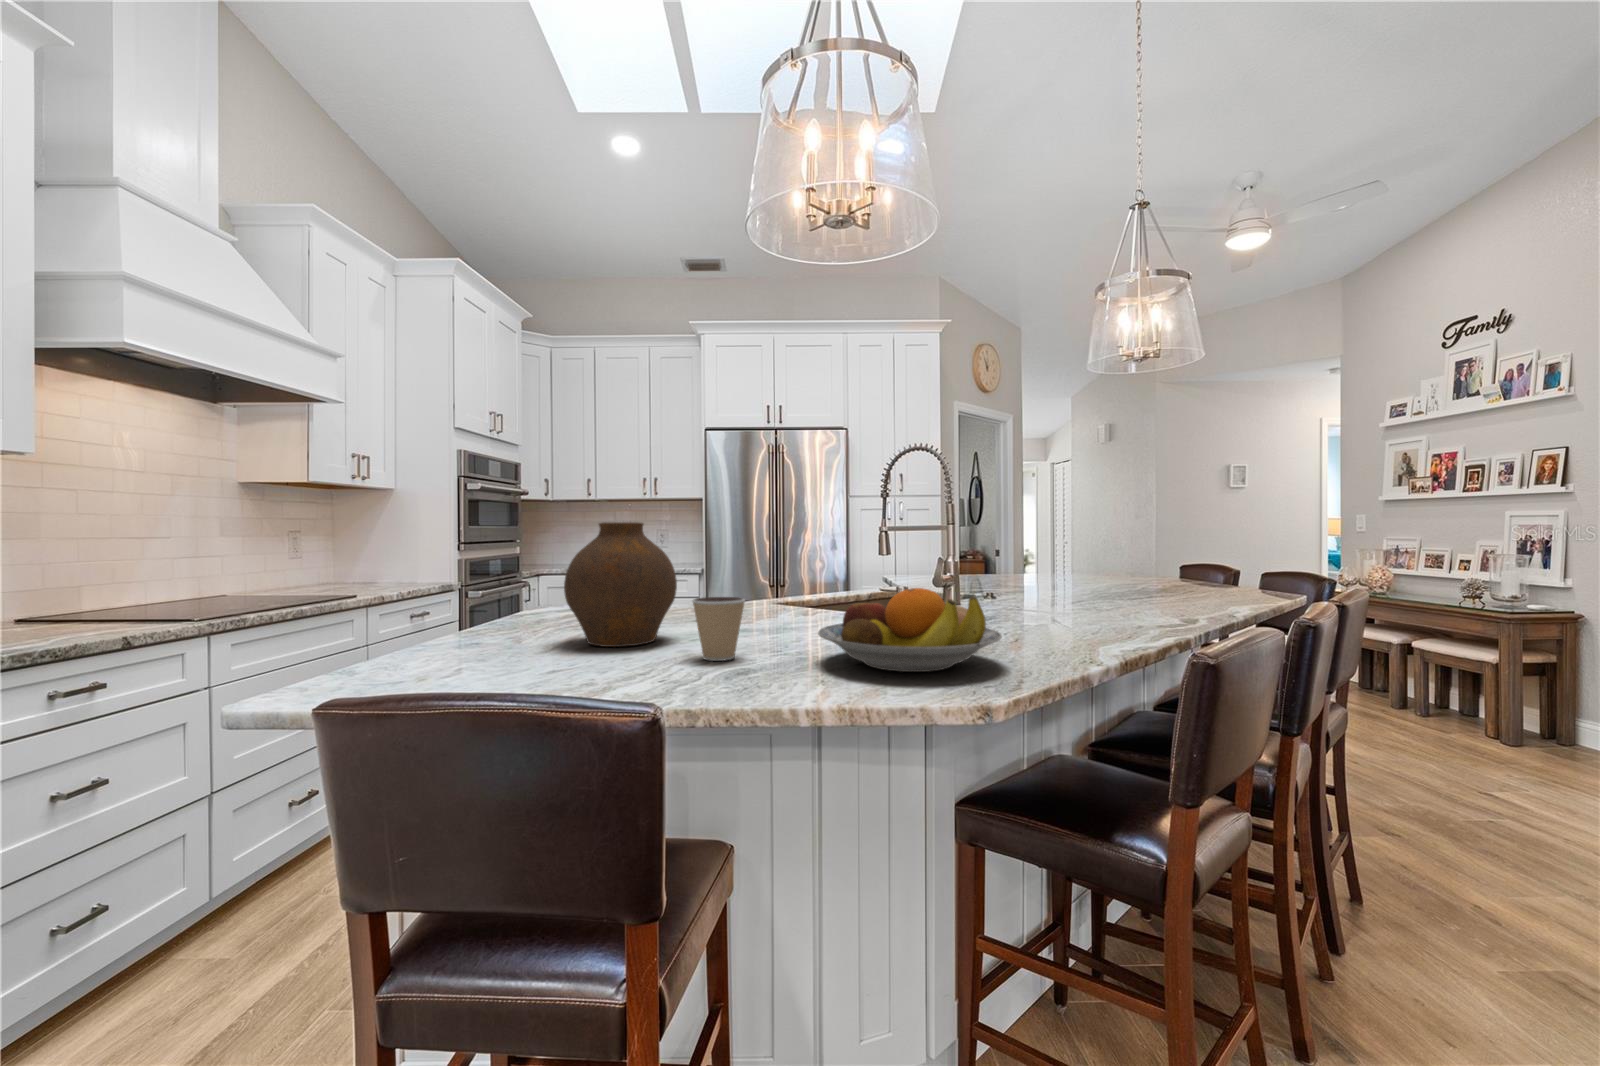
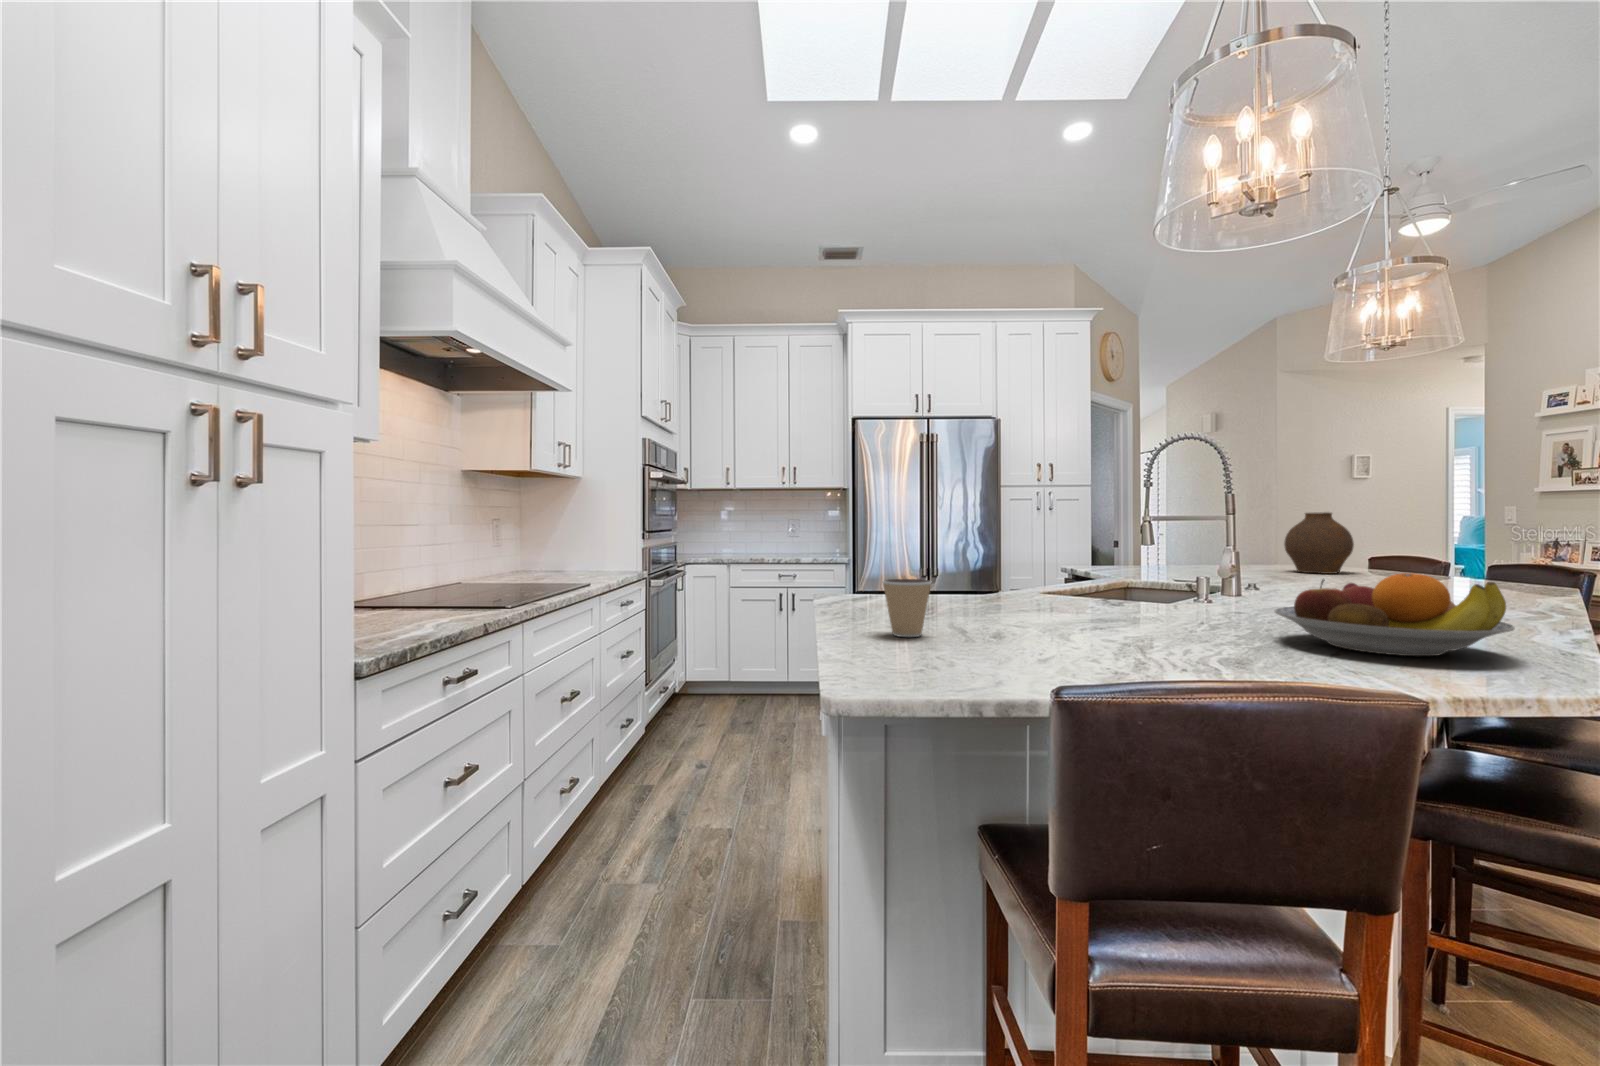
vase: present [564,522,677,647] -> present [1284,512,1354,574]
coffee cup: present [692,597,745,661] -> present [883,579,932,637]

